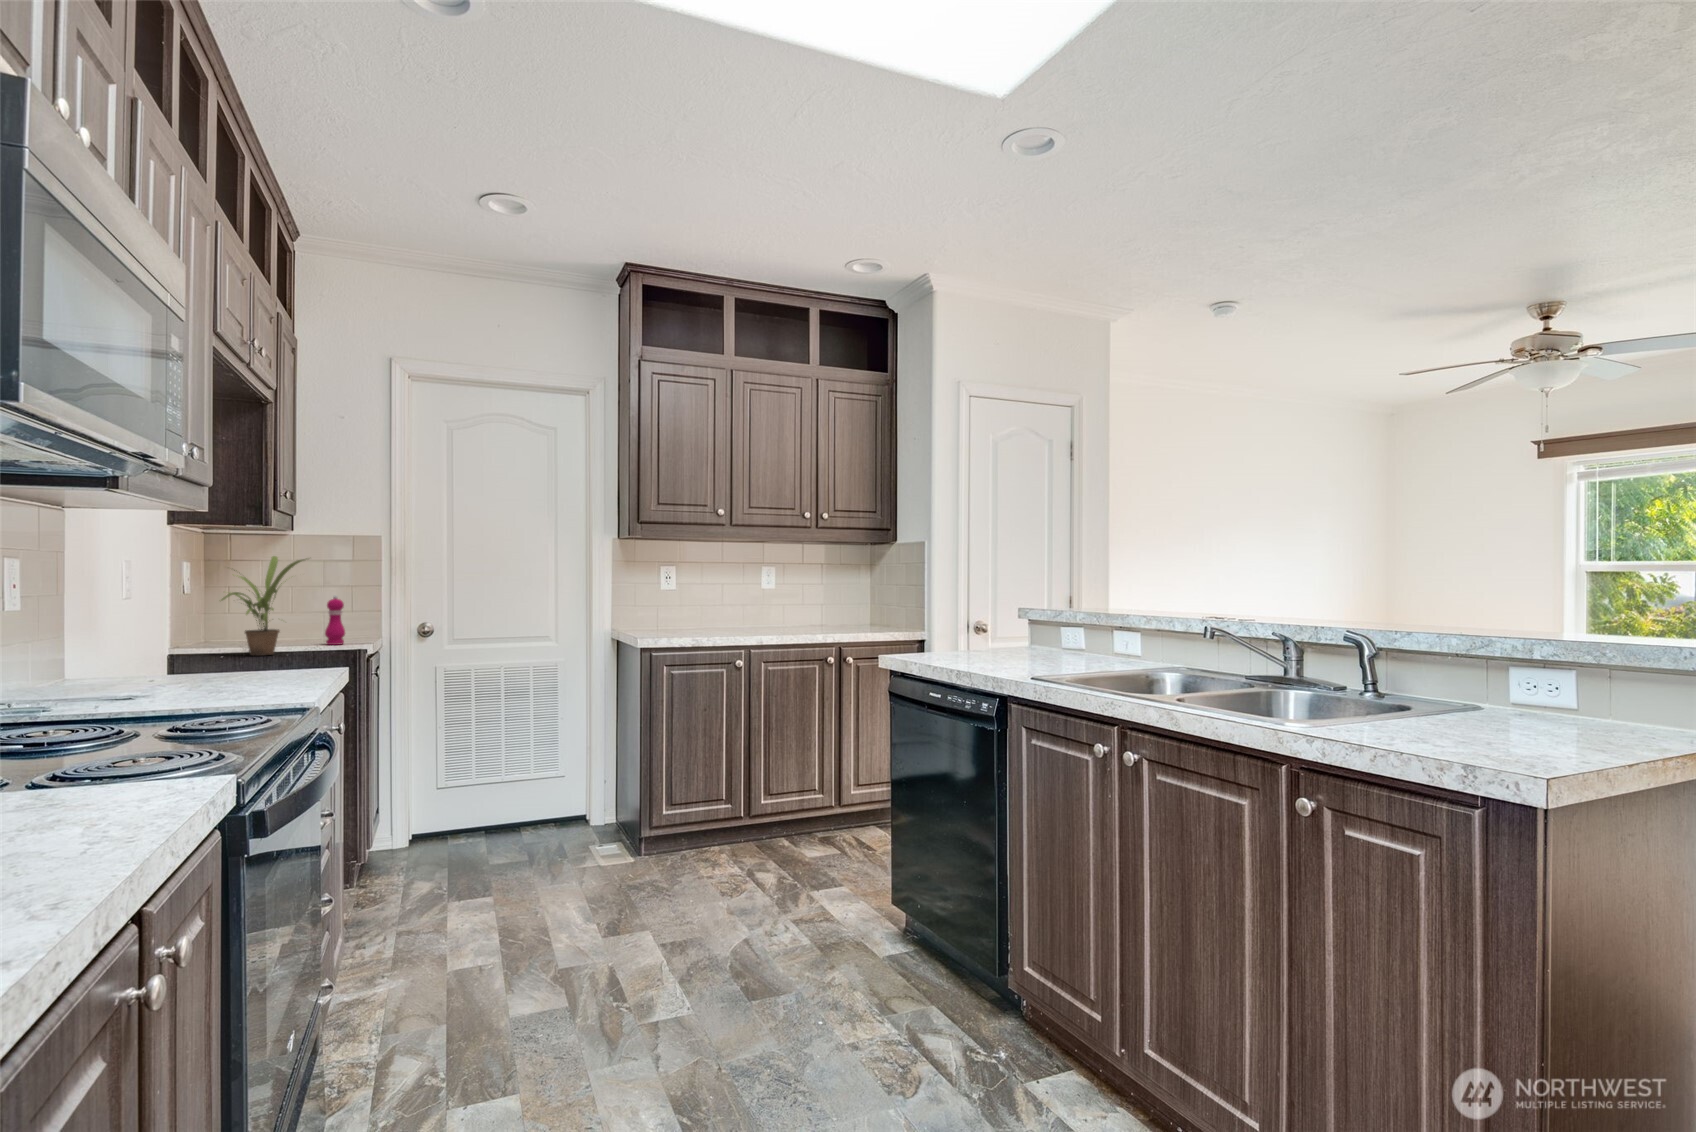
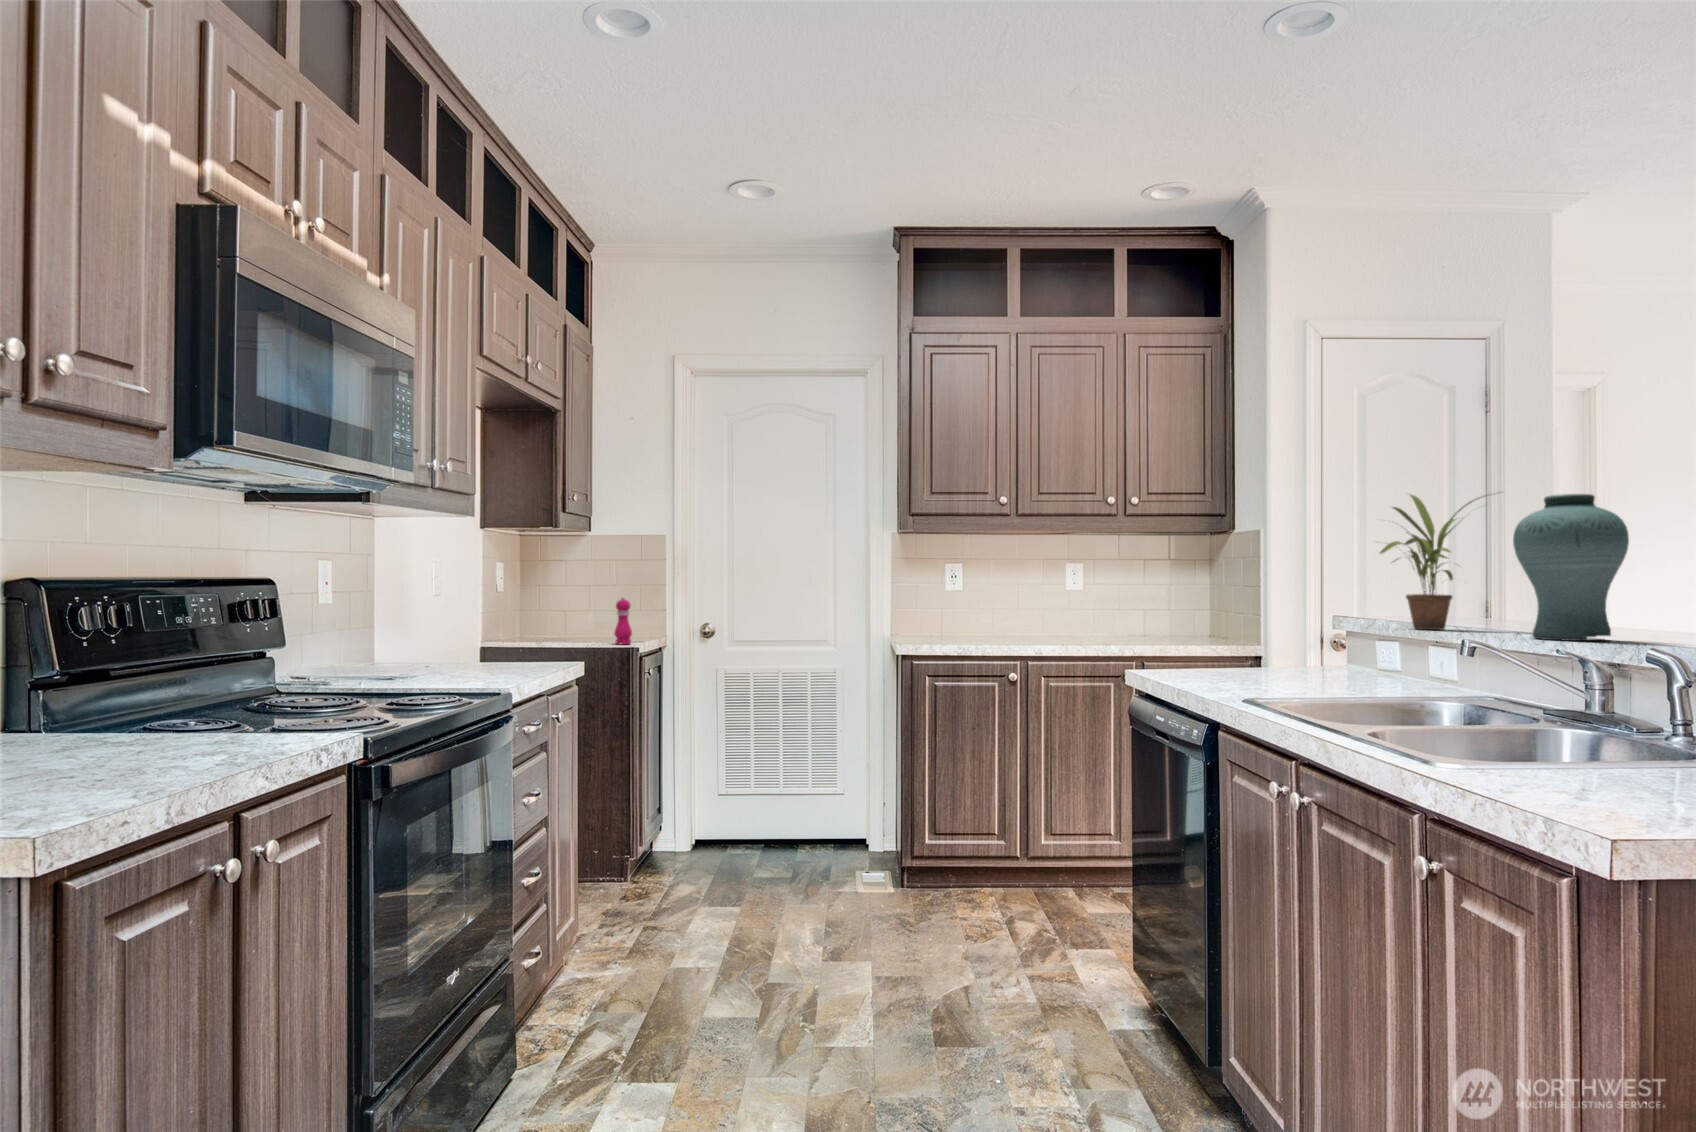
vase: none [1181,518,1256,623] -> present [1513,494,1629,641]
potted plant: present [221,556,305,656] -> present [1380,493,1499,630]

